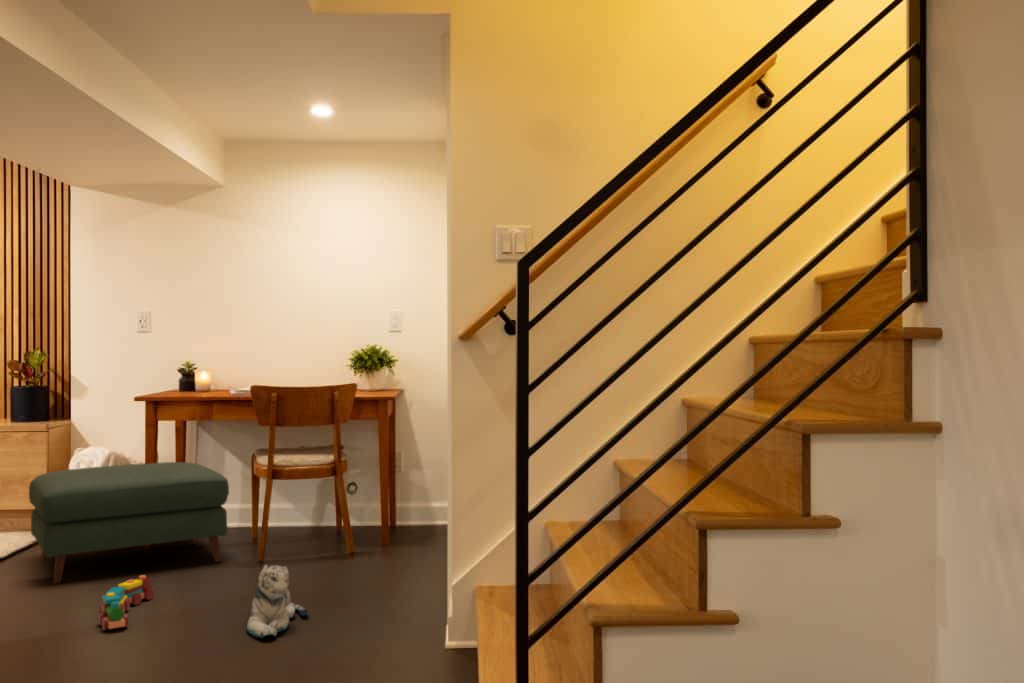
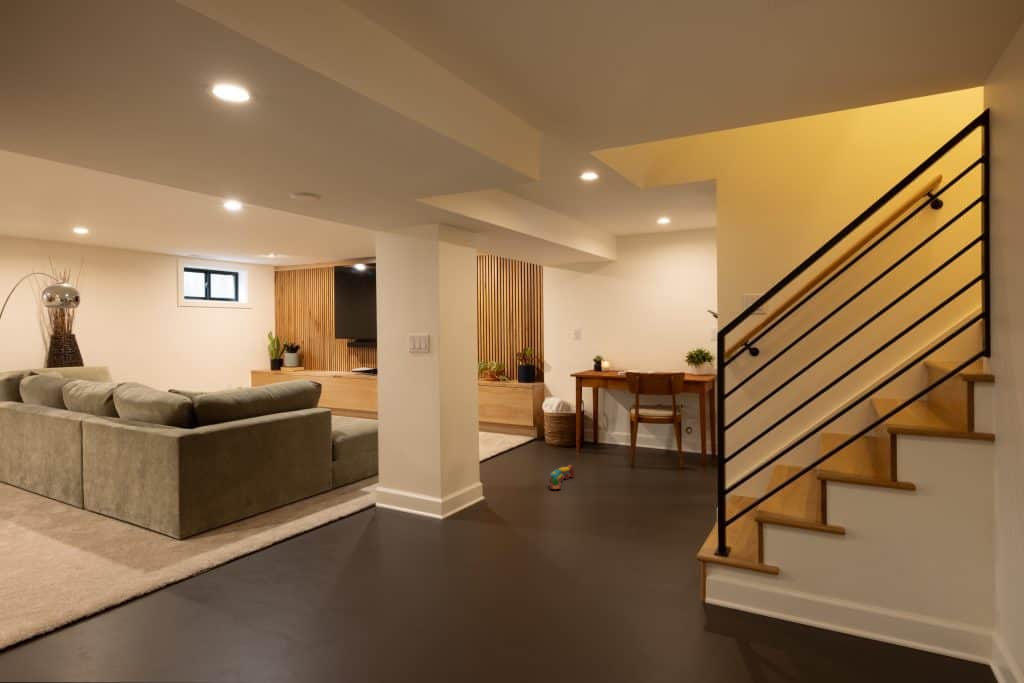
ottoman: present [29,462,229,583] -> none [523,410,615,464]
plush toy: present [247,565,308,638] -> none [614,468,647,505]

